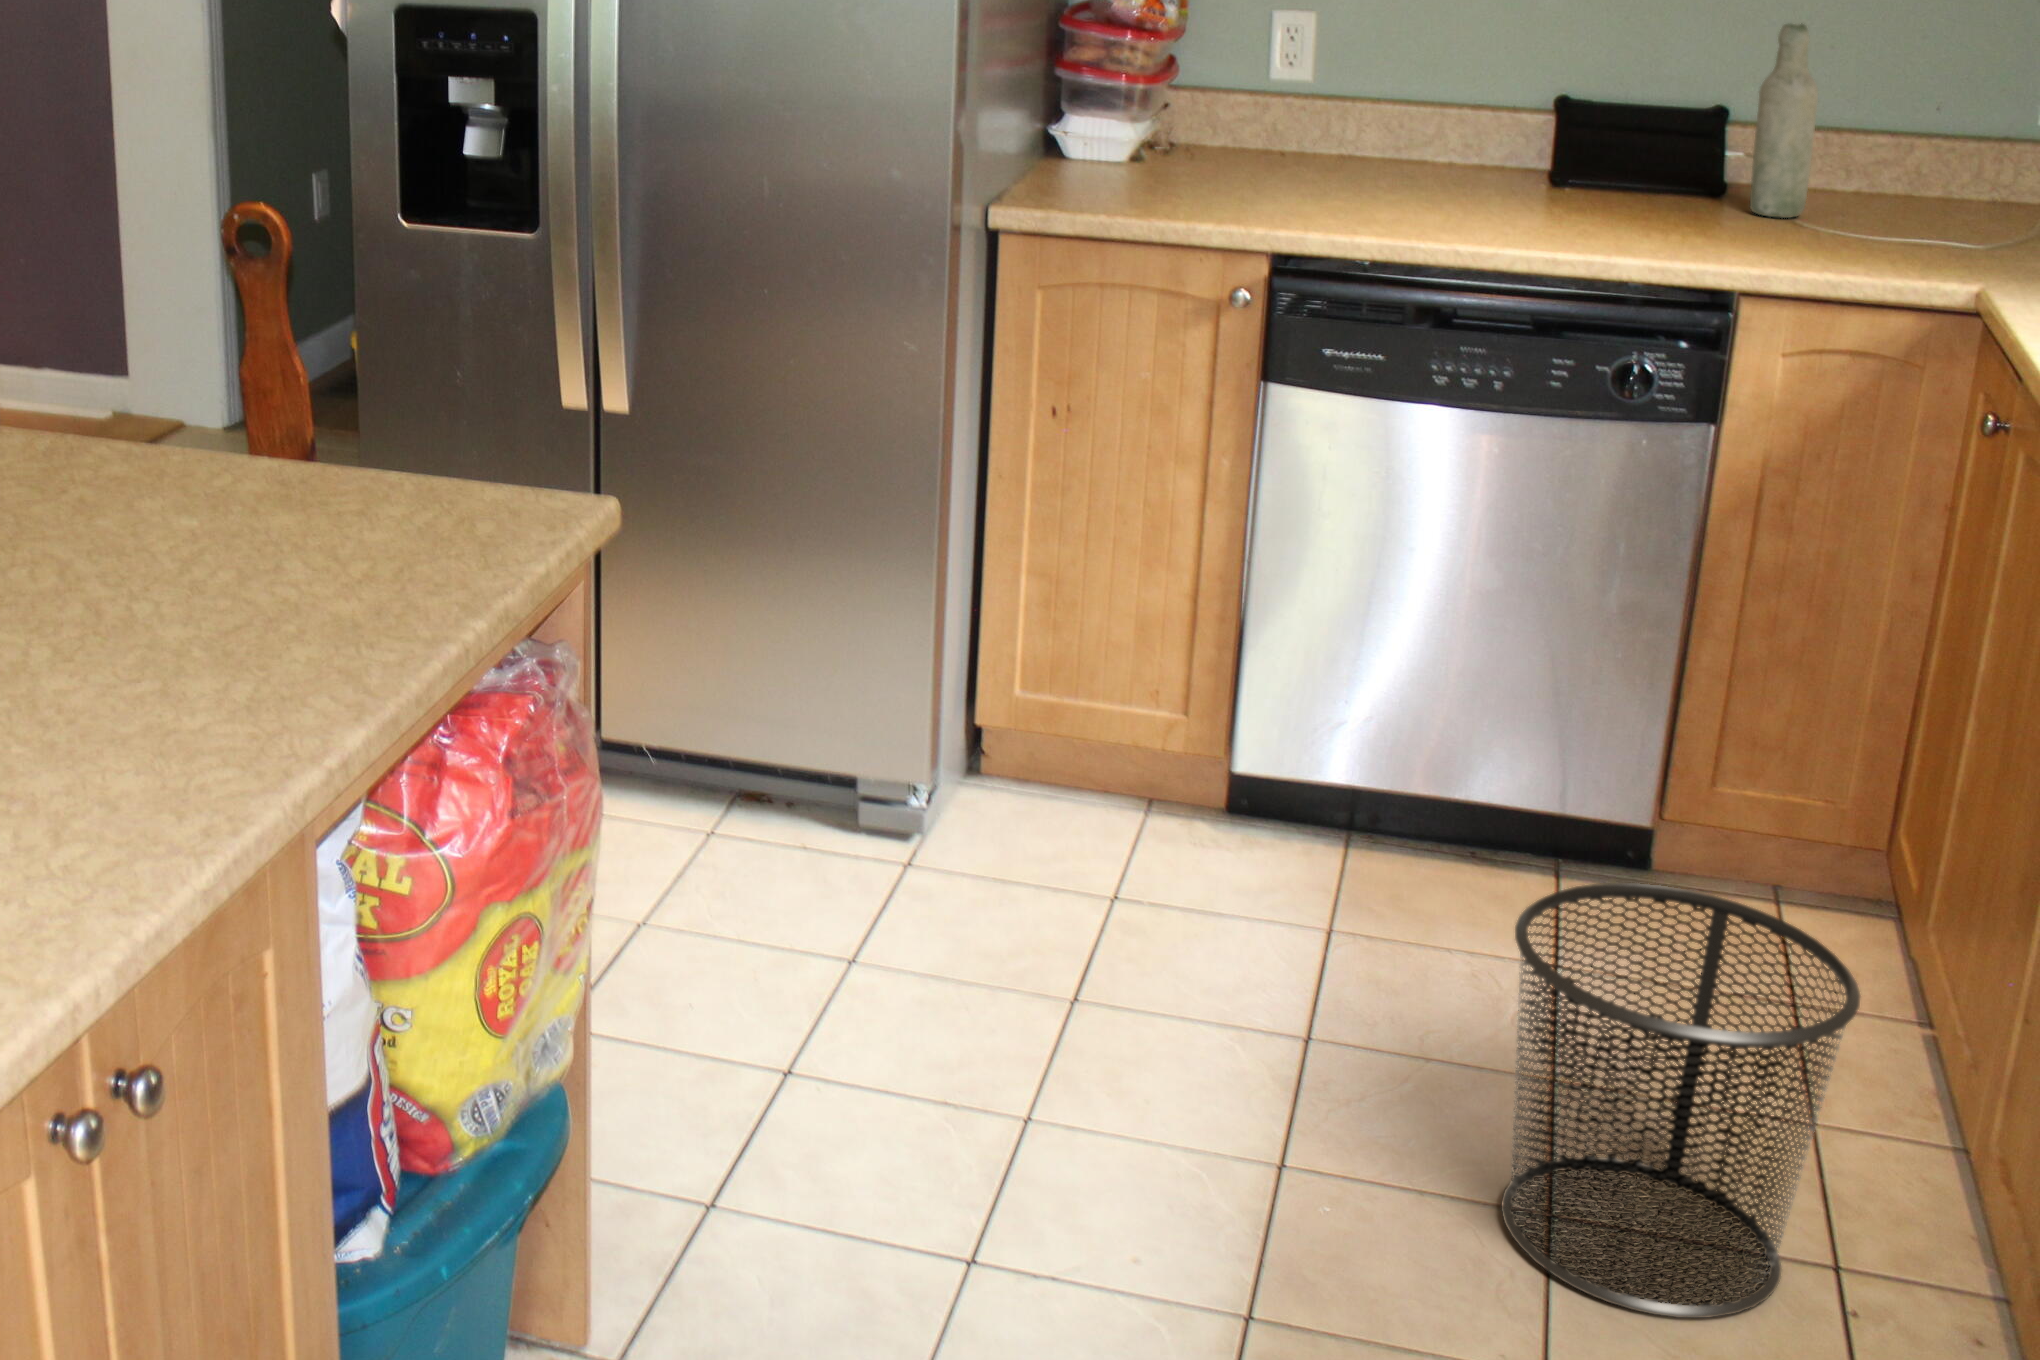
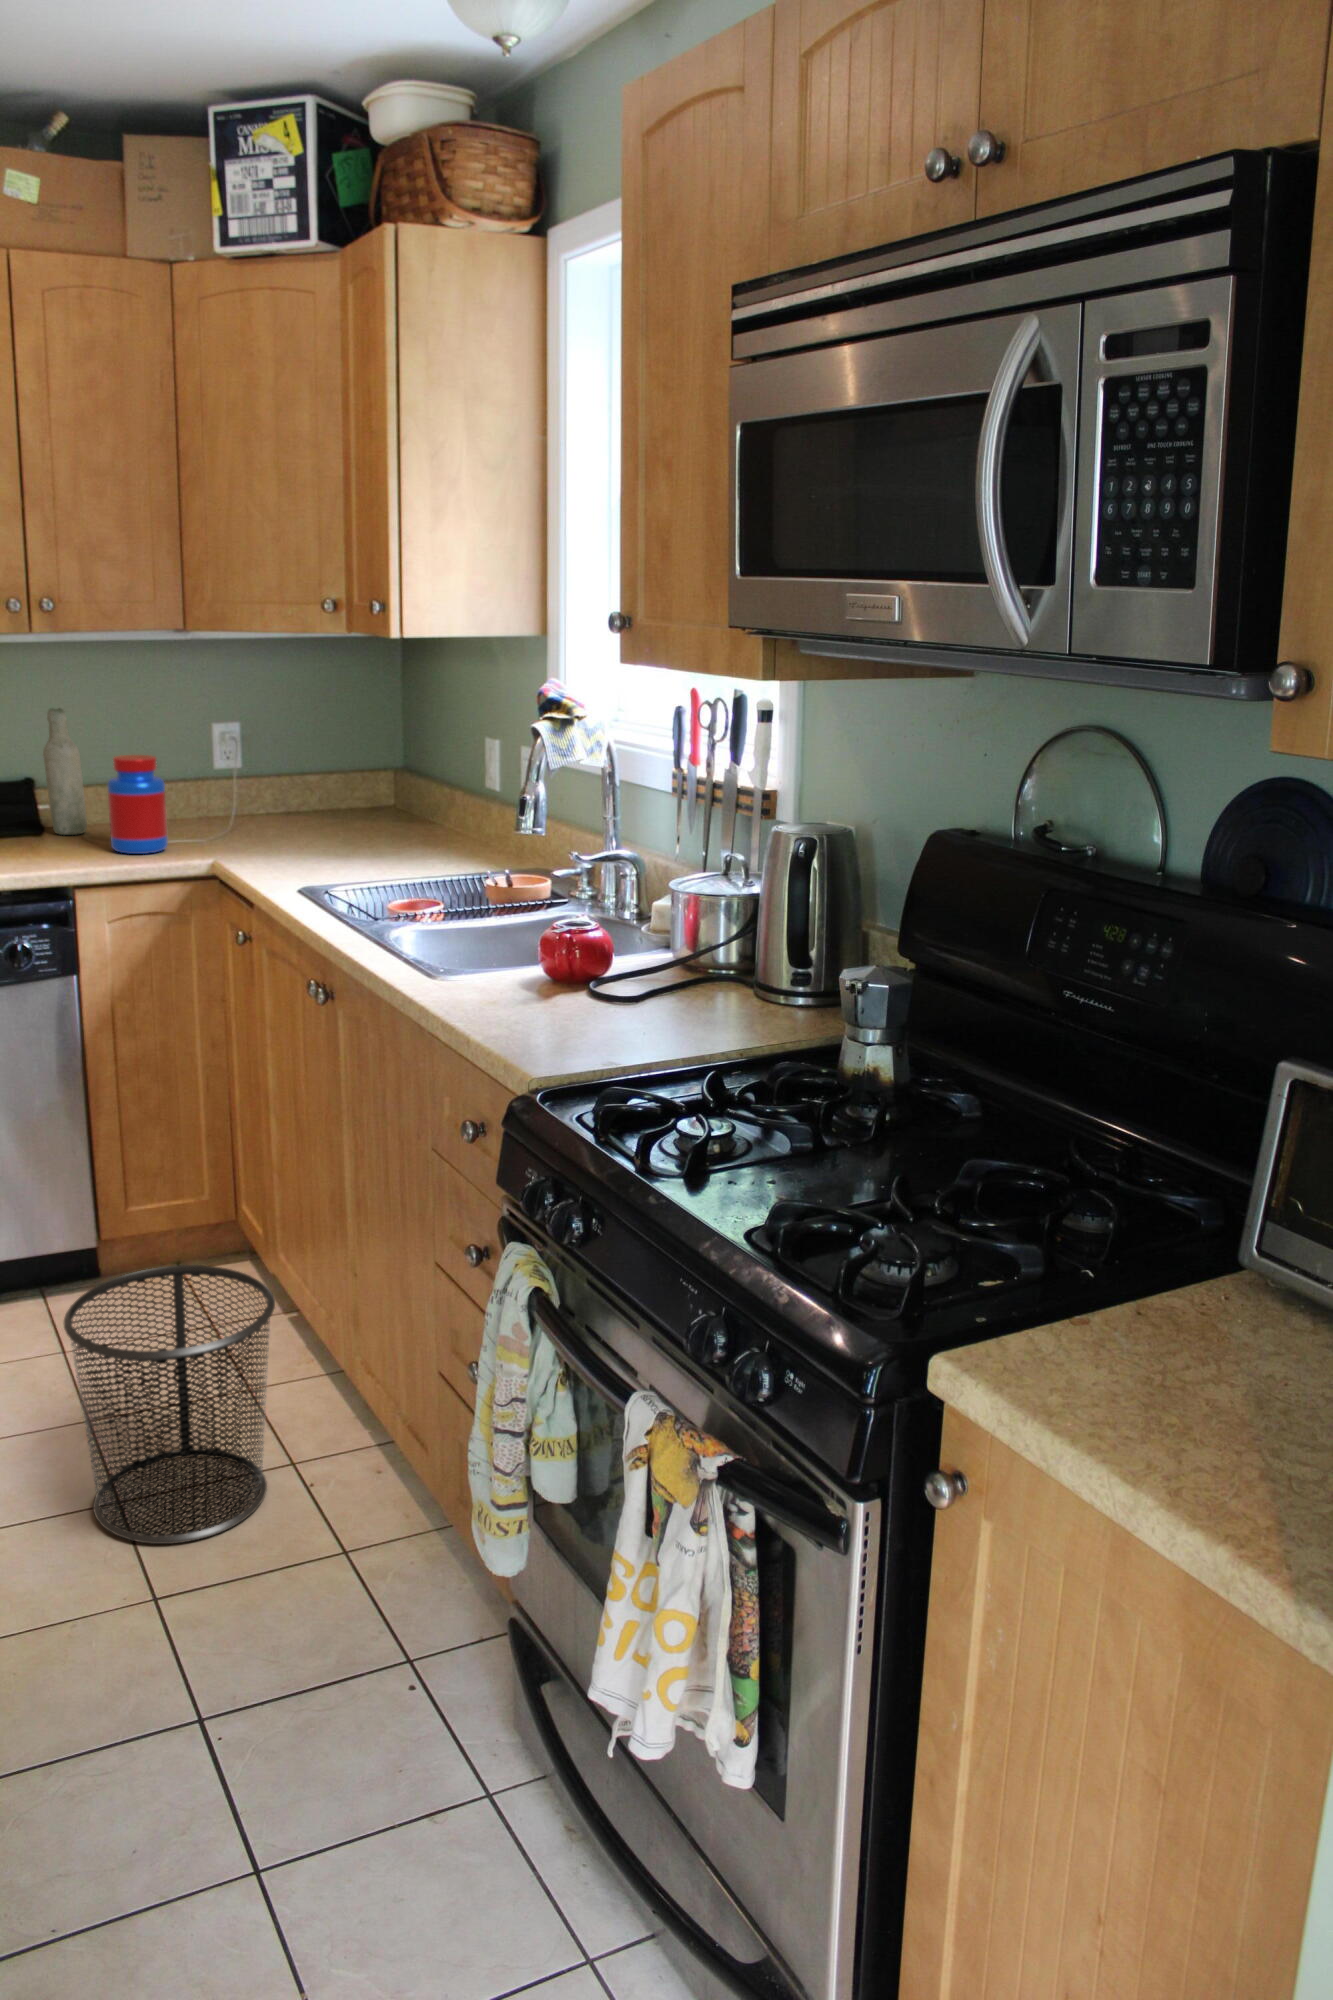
jar: none [1825,104,1940,261] -> present [107,755,168,854]

